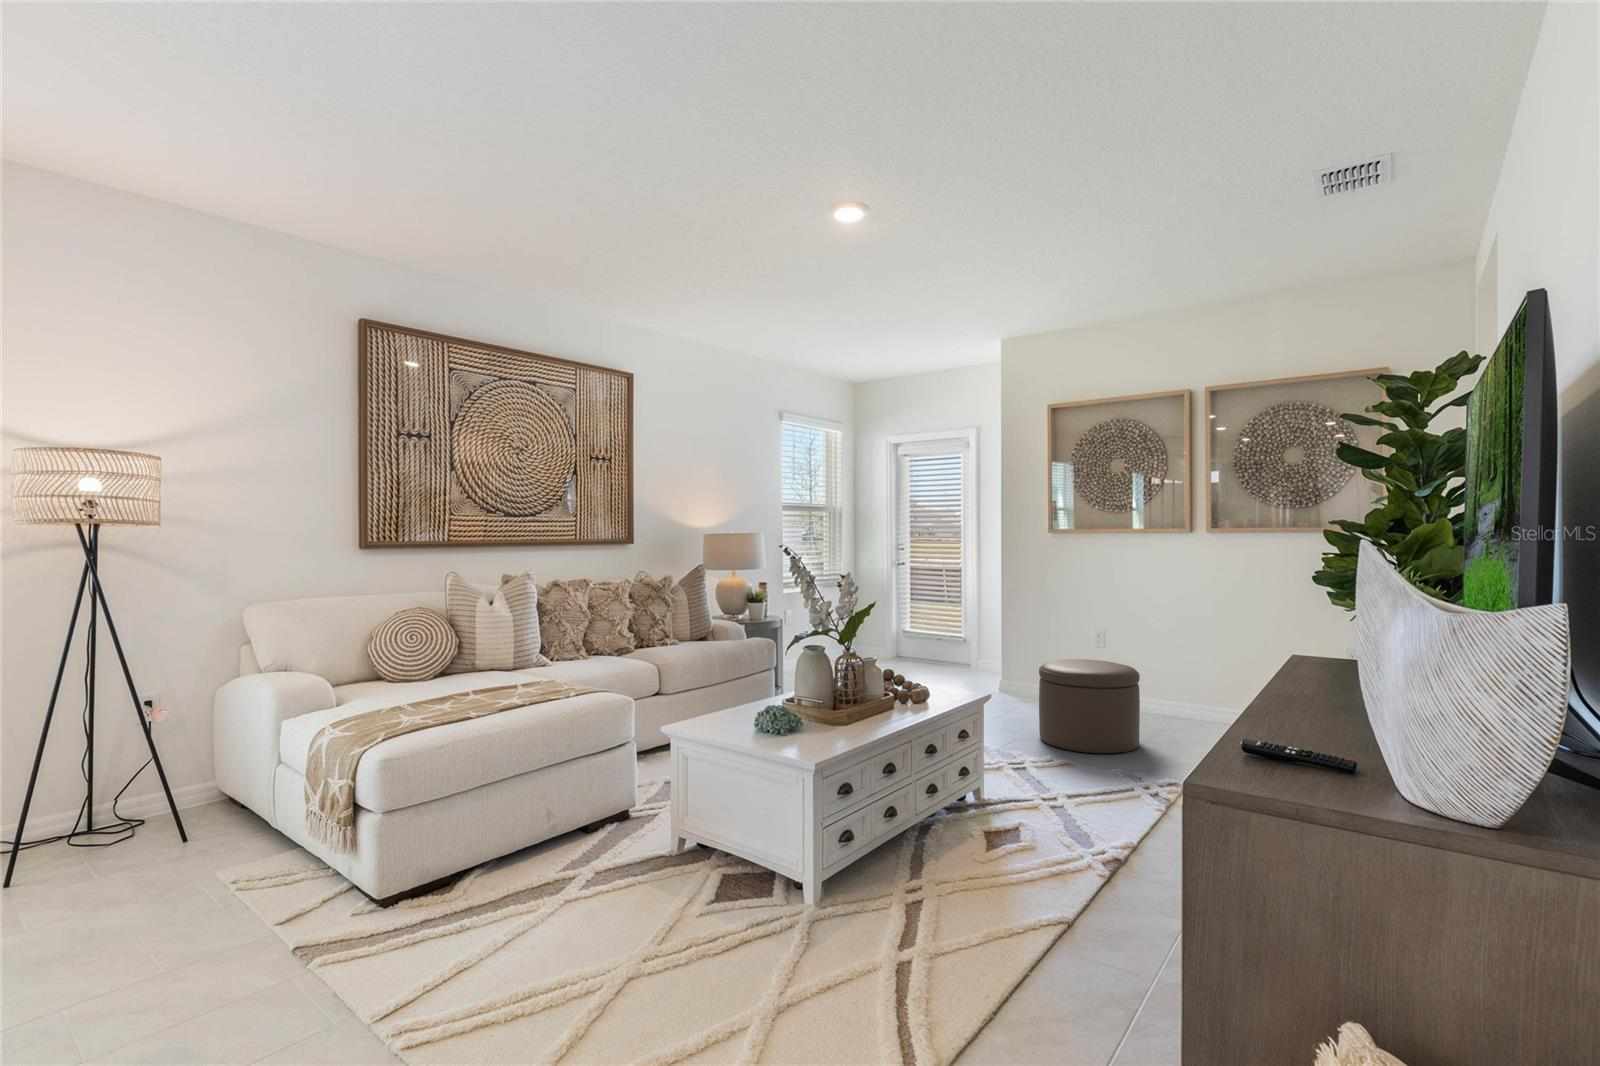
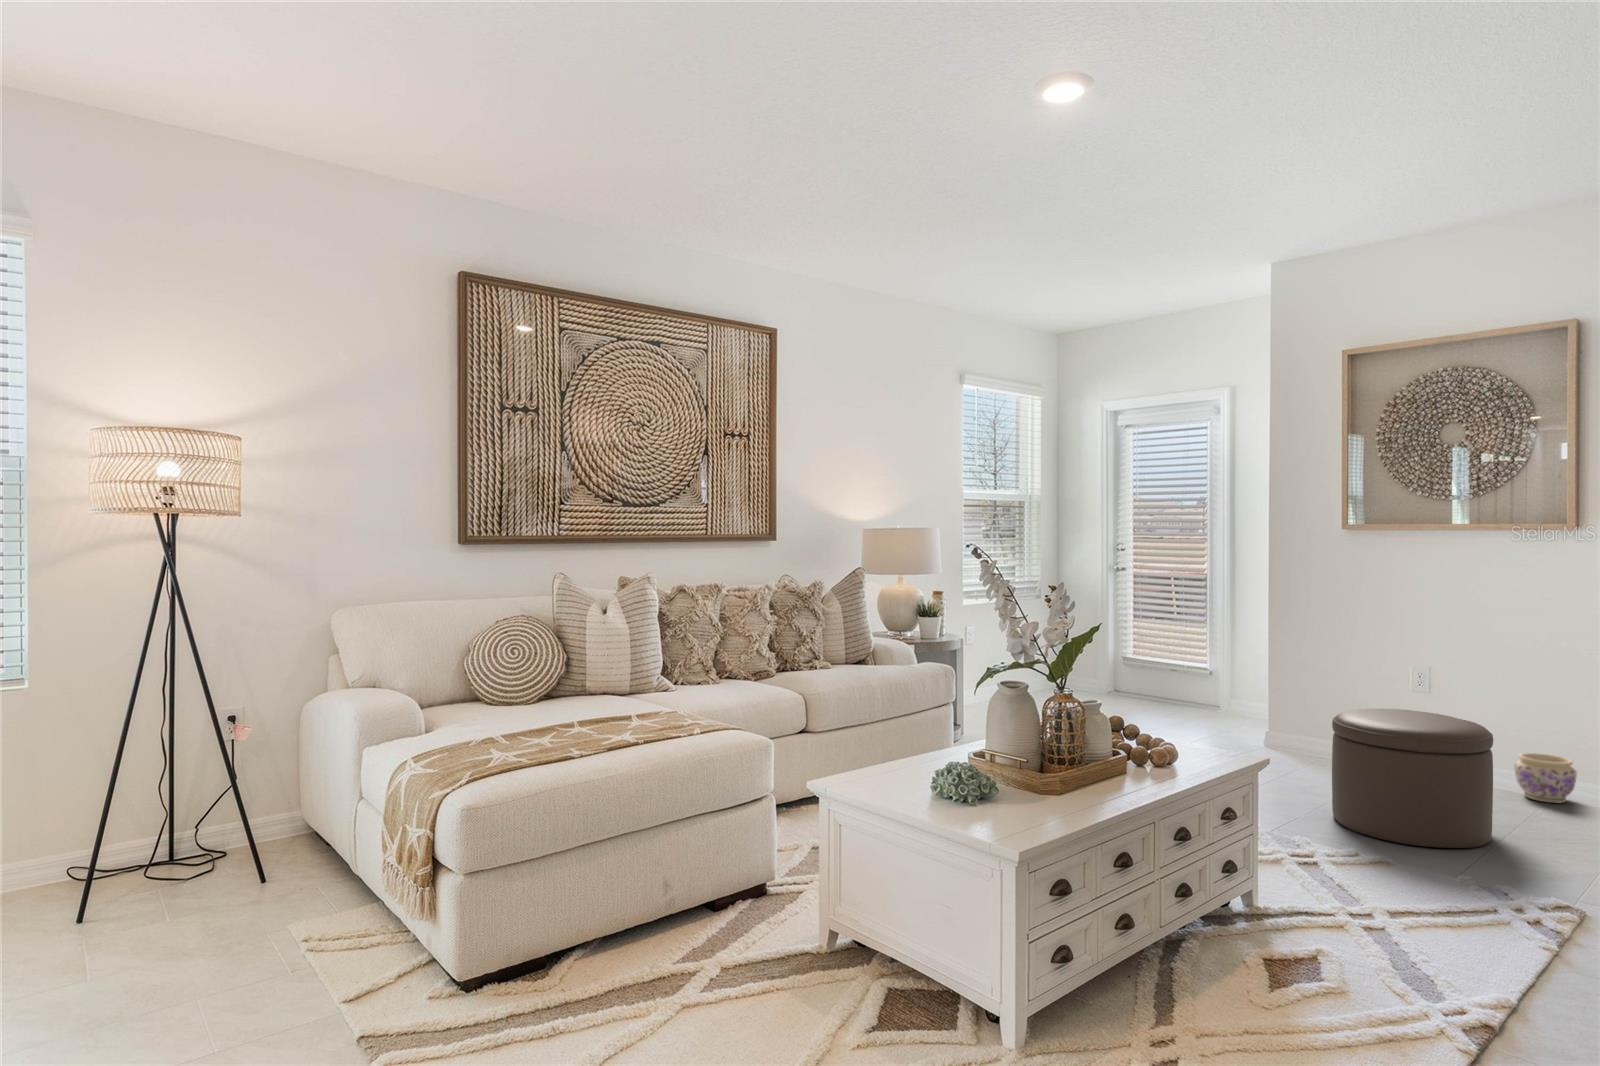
planter: none [1158,687,1195,720] -> present [1514,753,1577,803]

